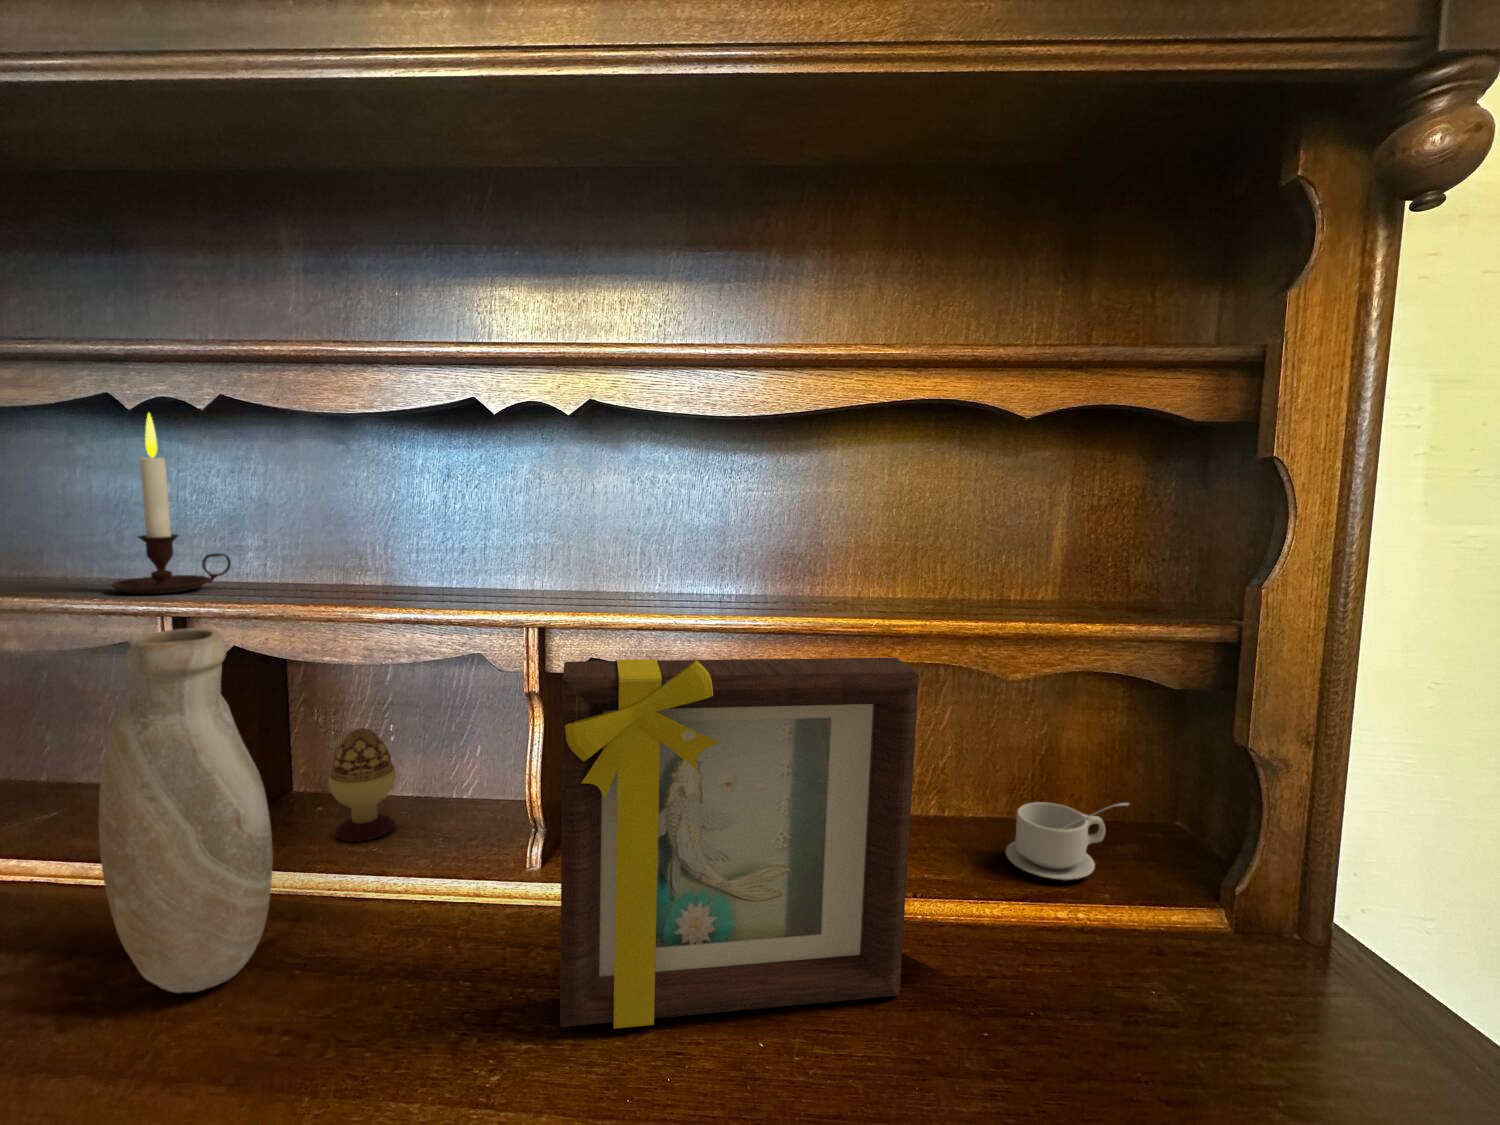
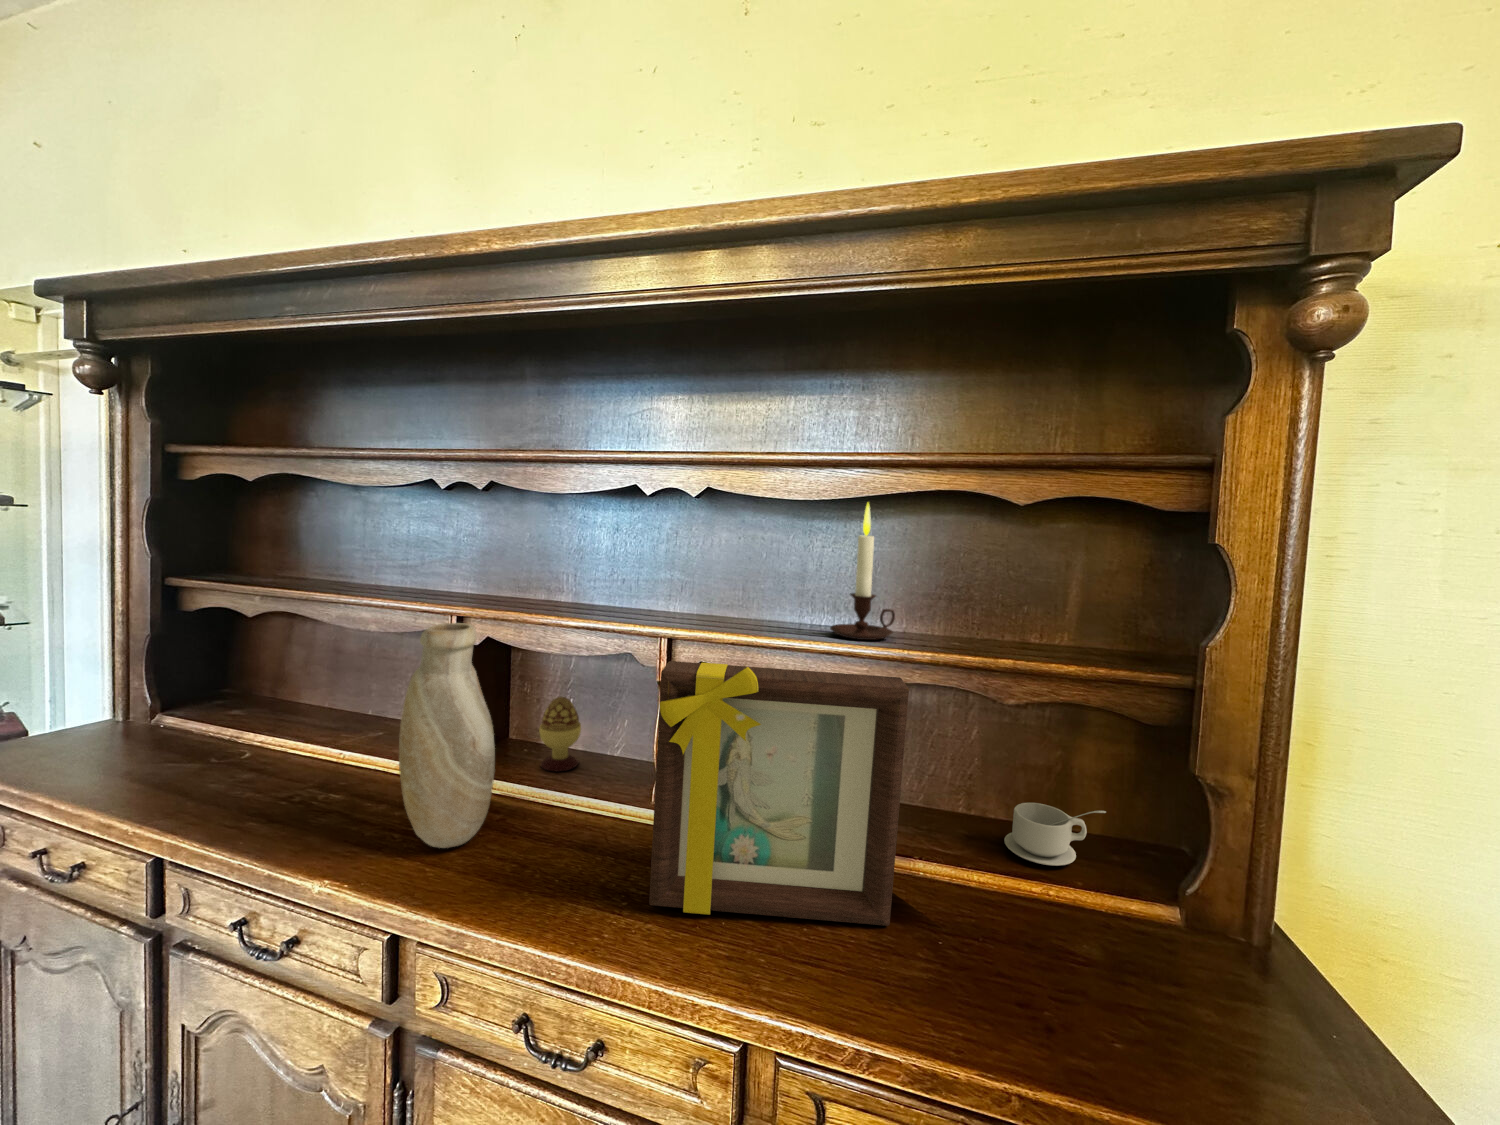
candle: present [112,413,231,594] -> present [830,503,895,640]

